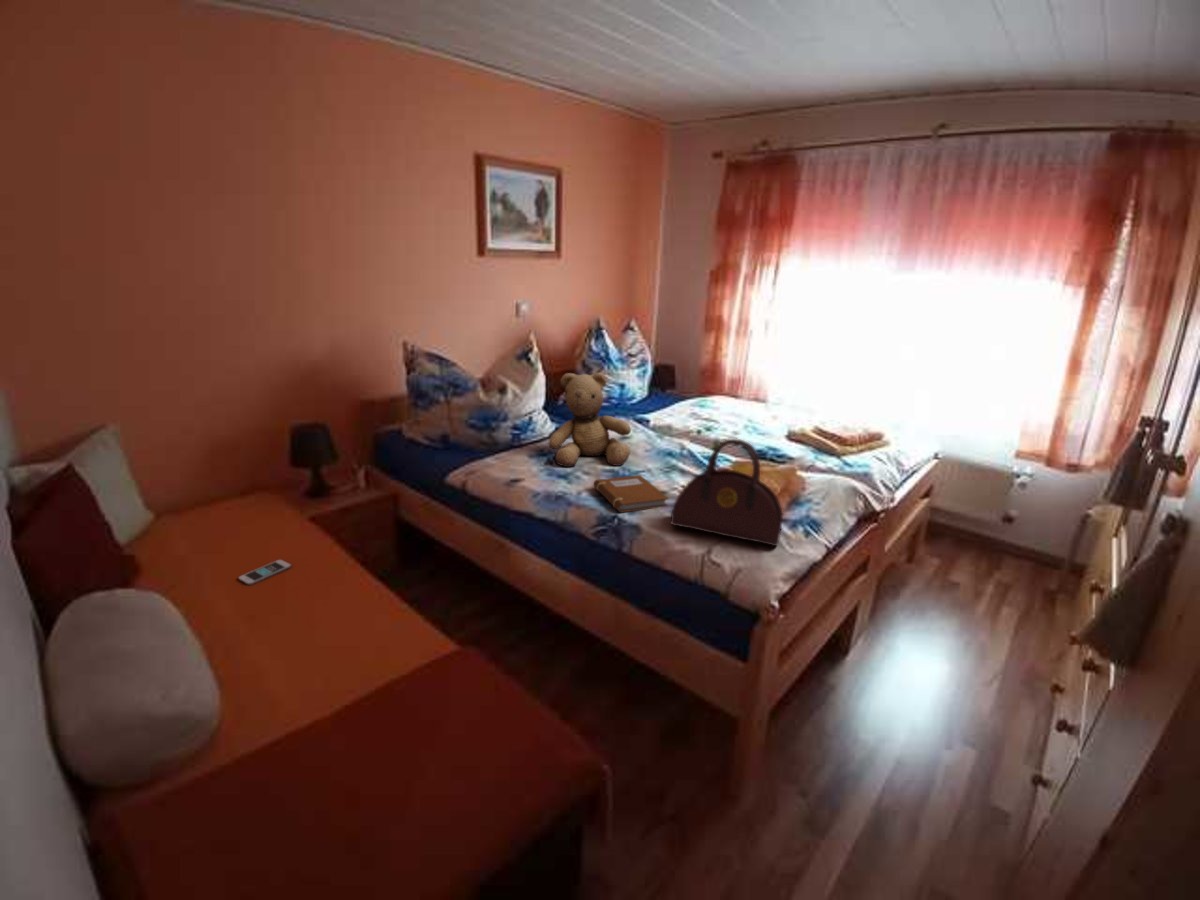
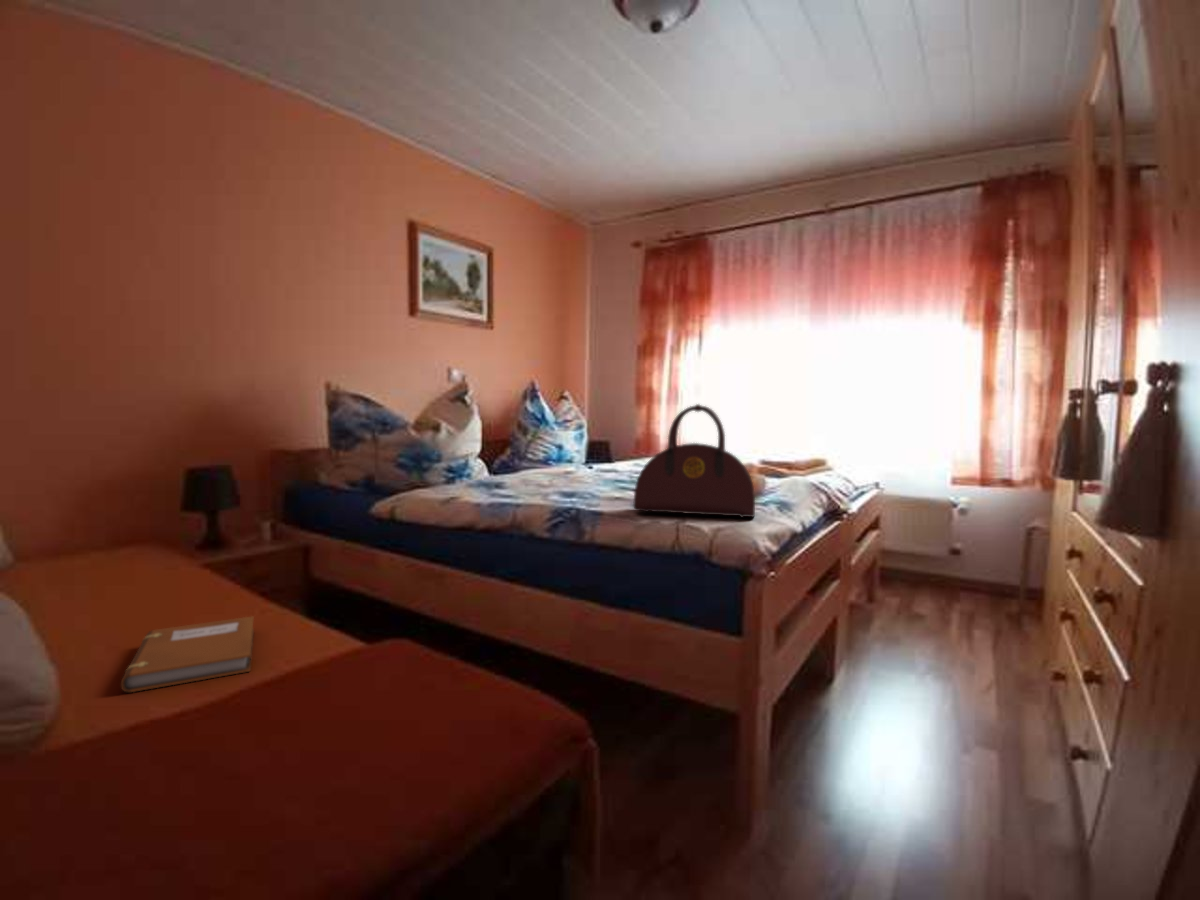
teddy bear: present [549,372,631,467] -> none [488,395,578,491]
notebook: present [594,475,668,512] -> present [121,617,254,692]
smartphone: present [239,560,291,585] -> none [80,593,158,616]

